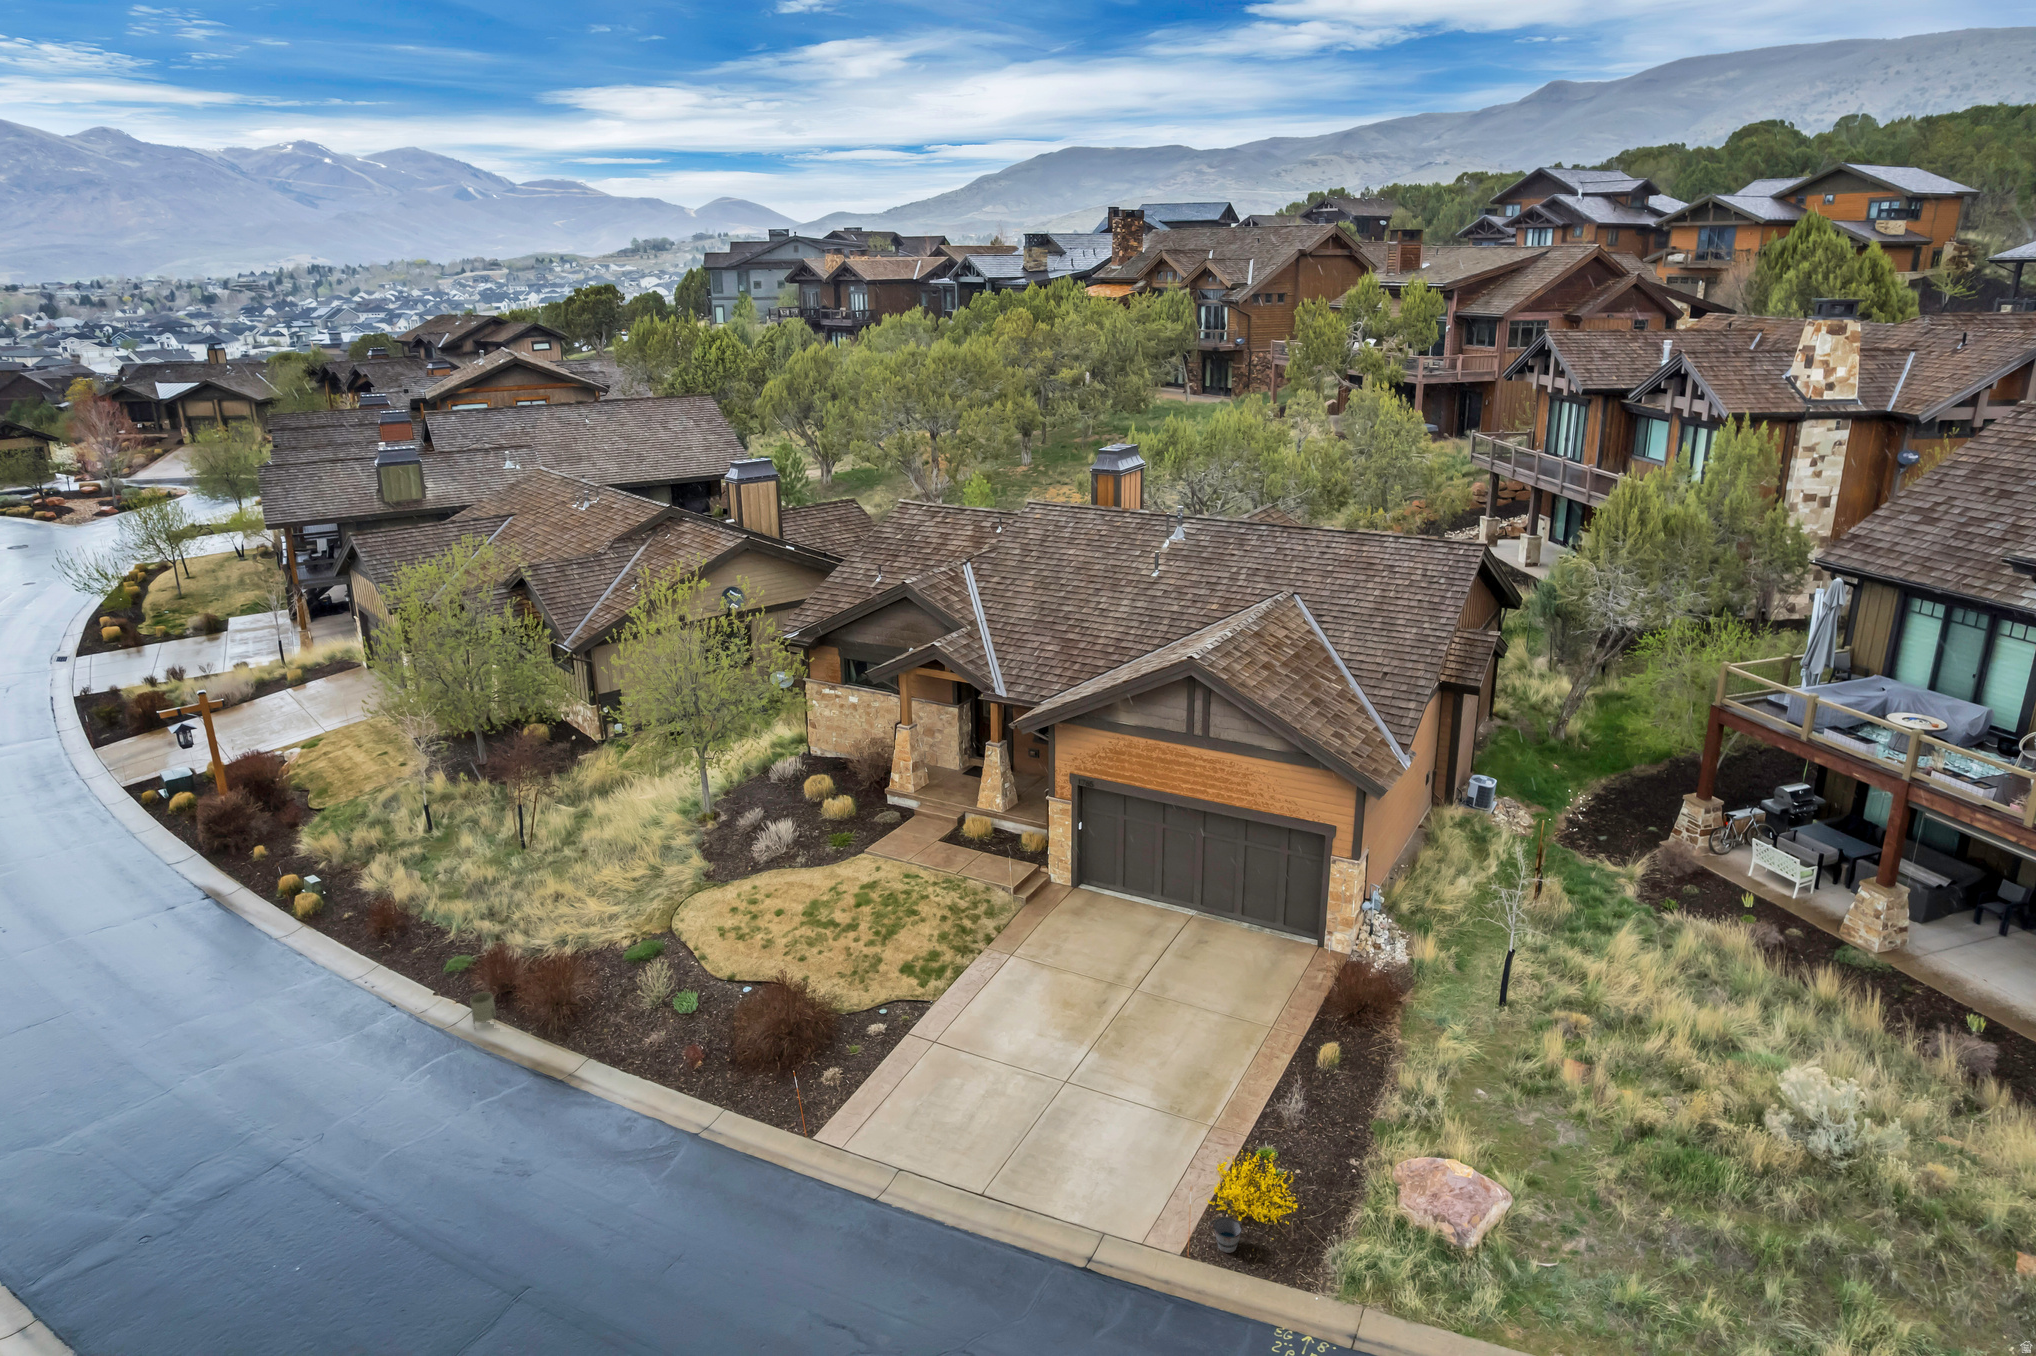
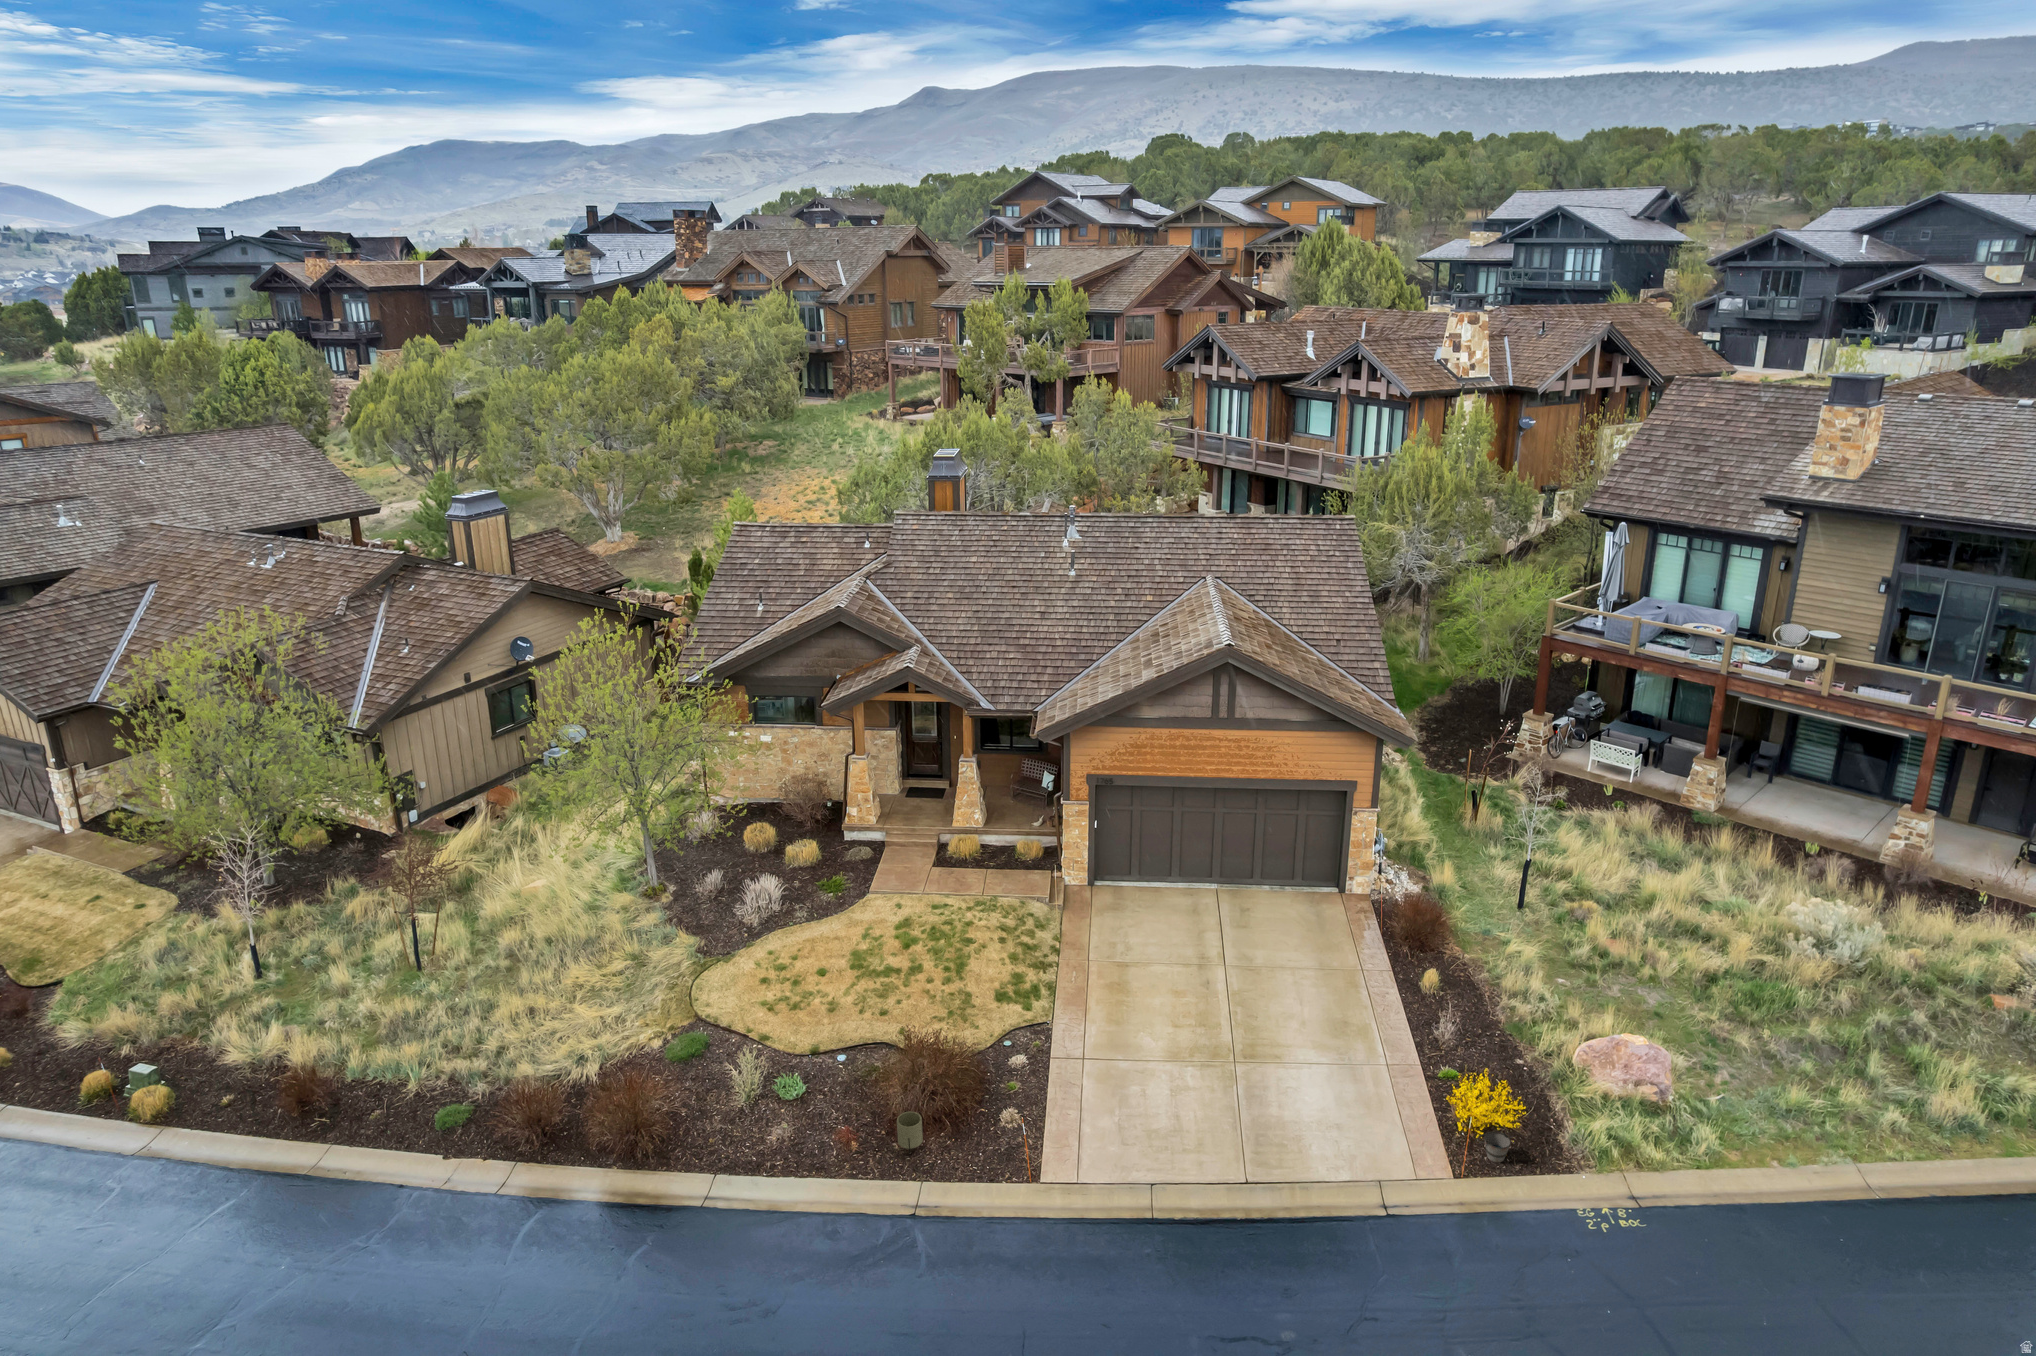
planter: present [470,992,496,1024] -> present [897,1112,923,1157]

